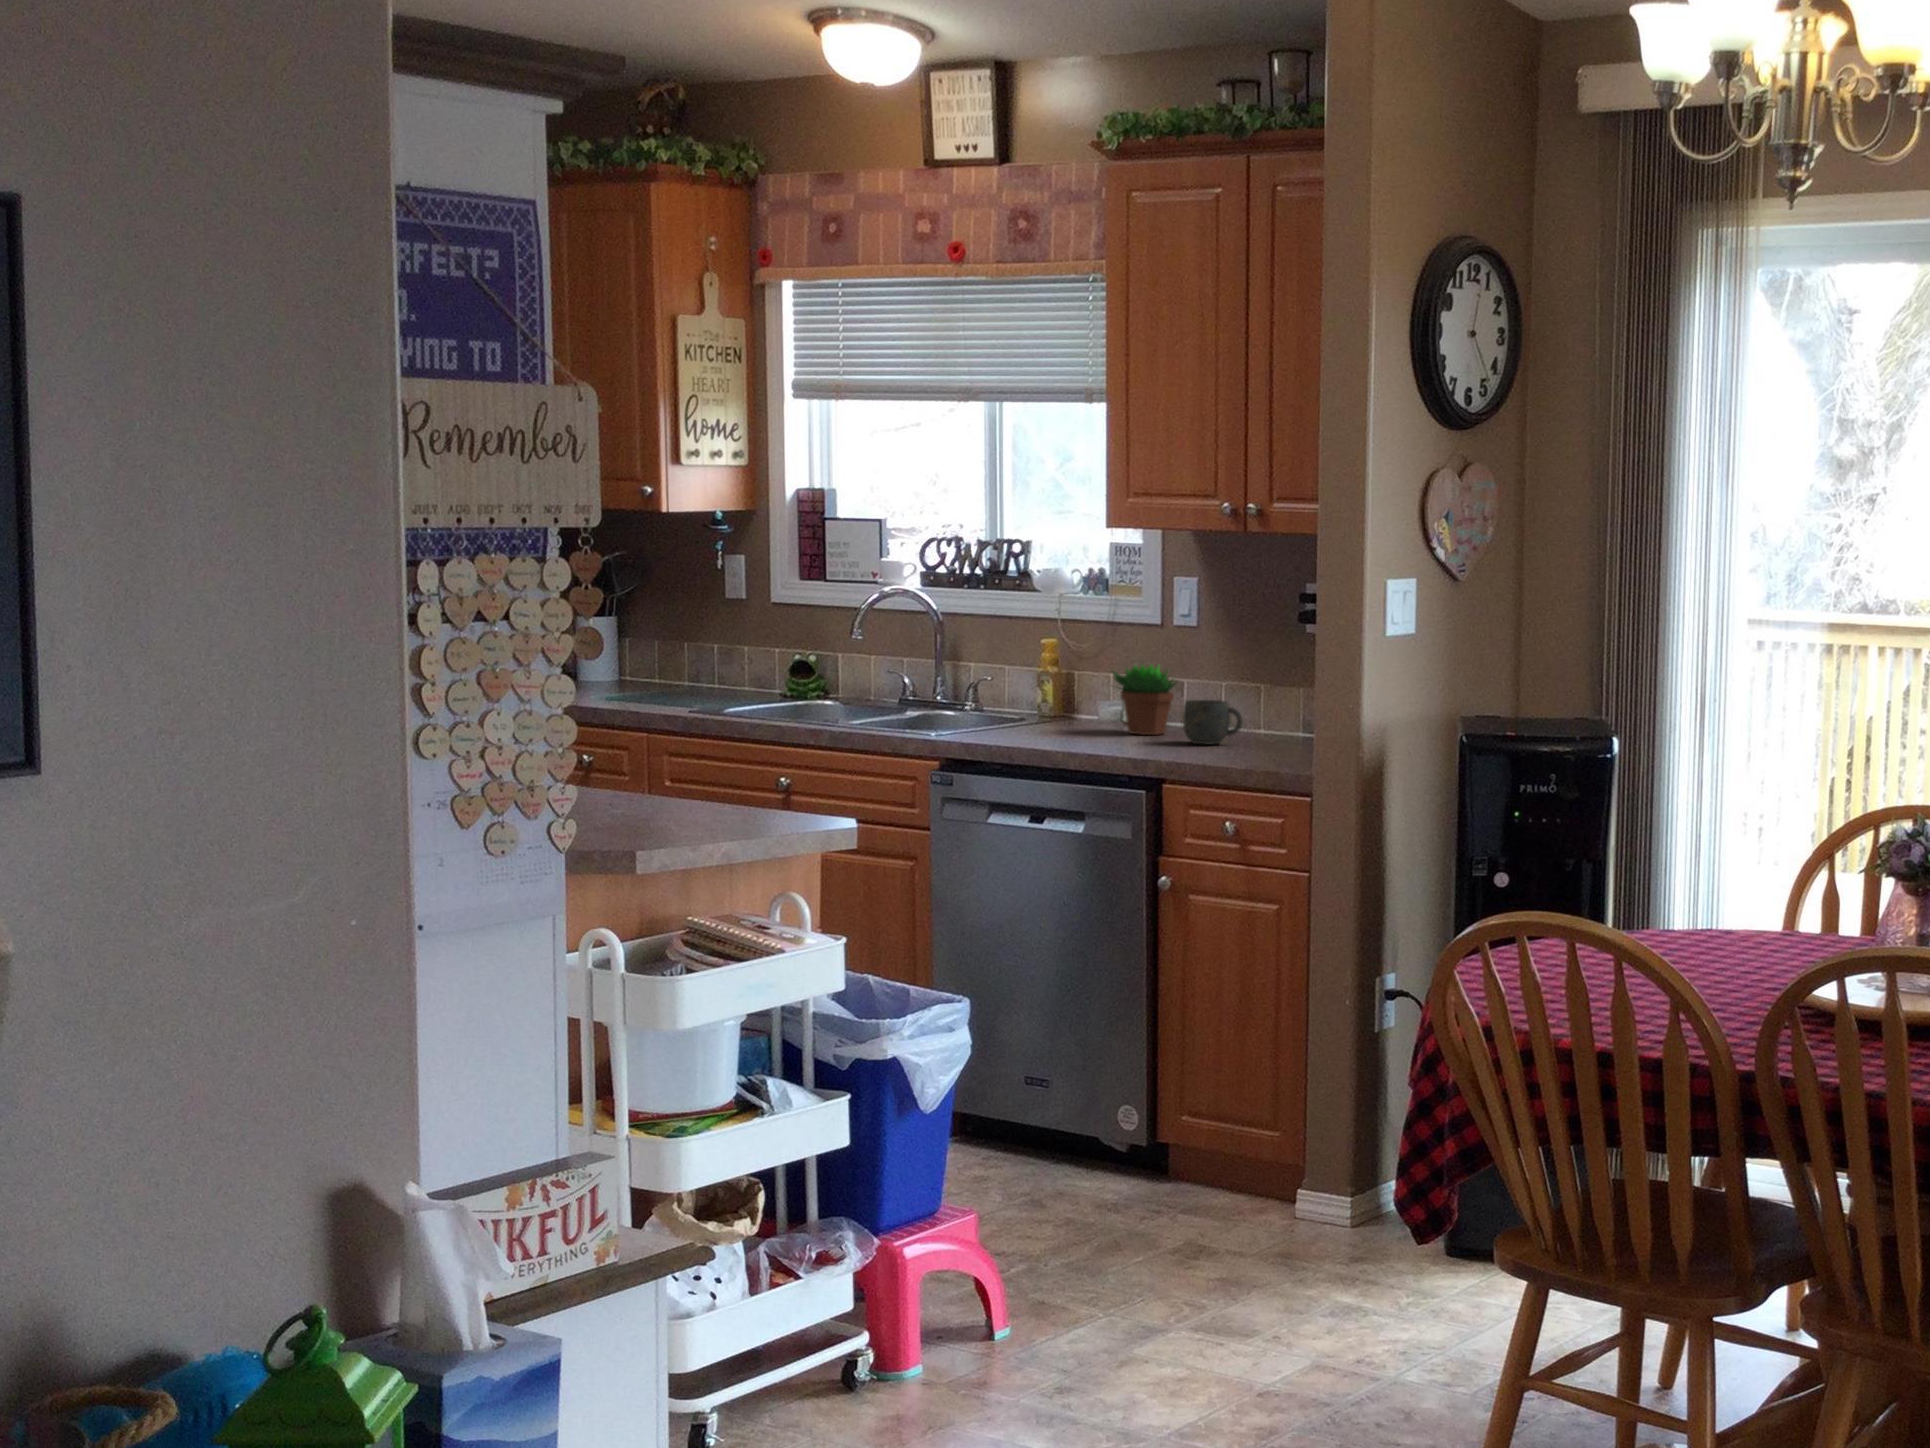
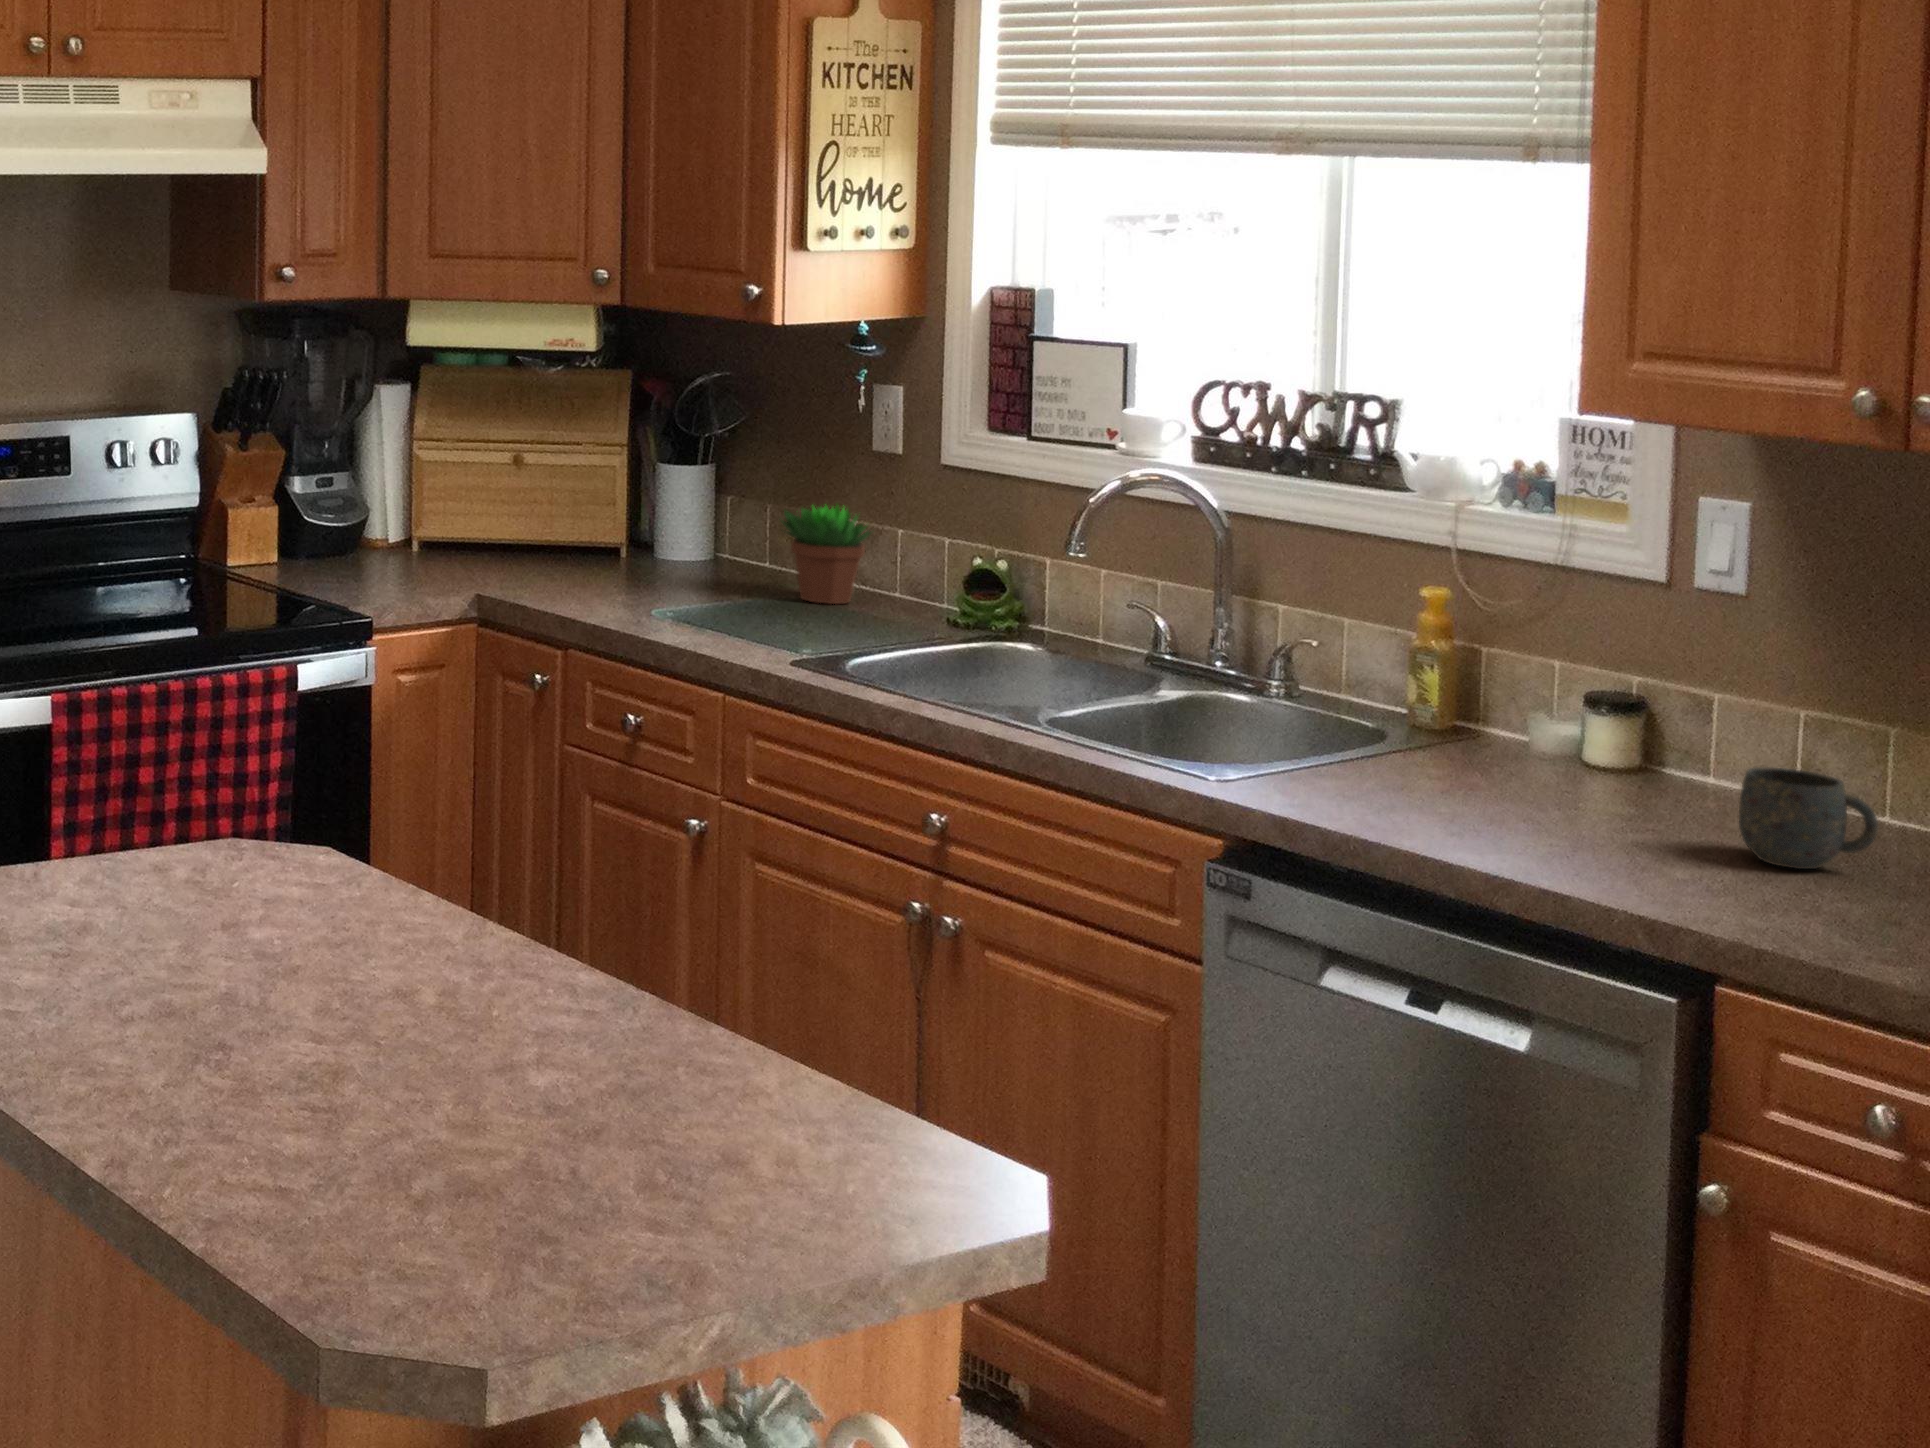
succulent plant: present [1113,664,1176,735] -> present [779,505,871,604]

